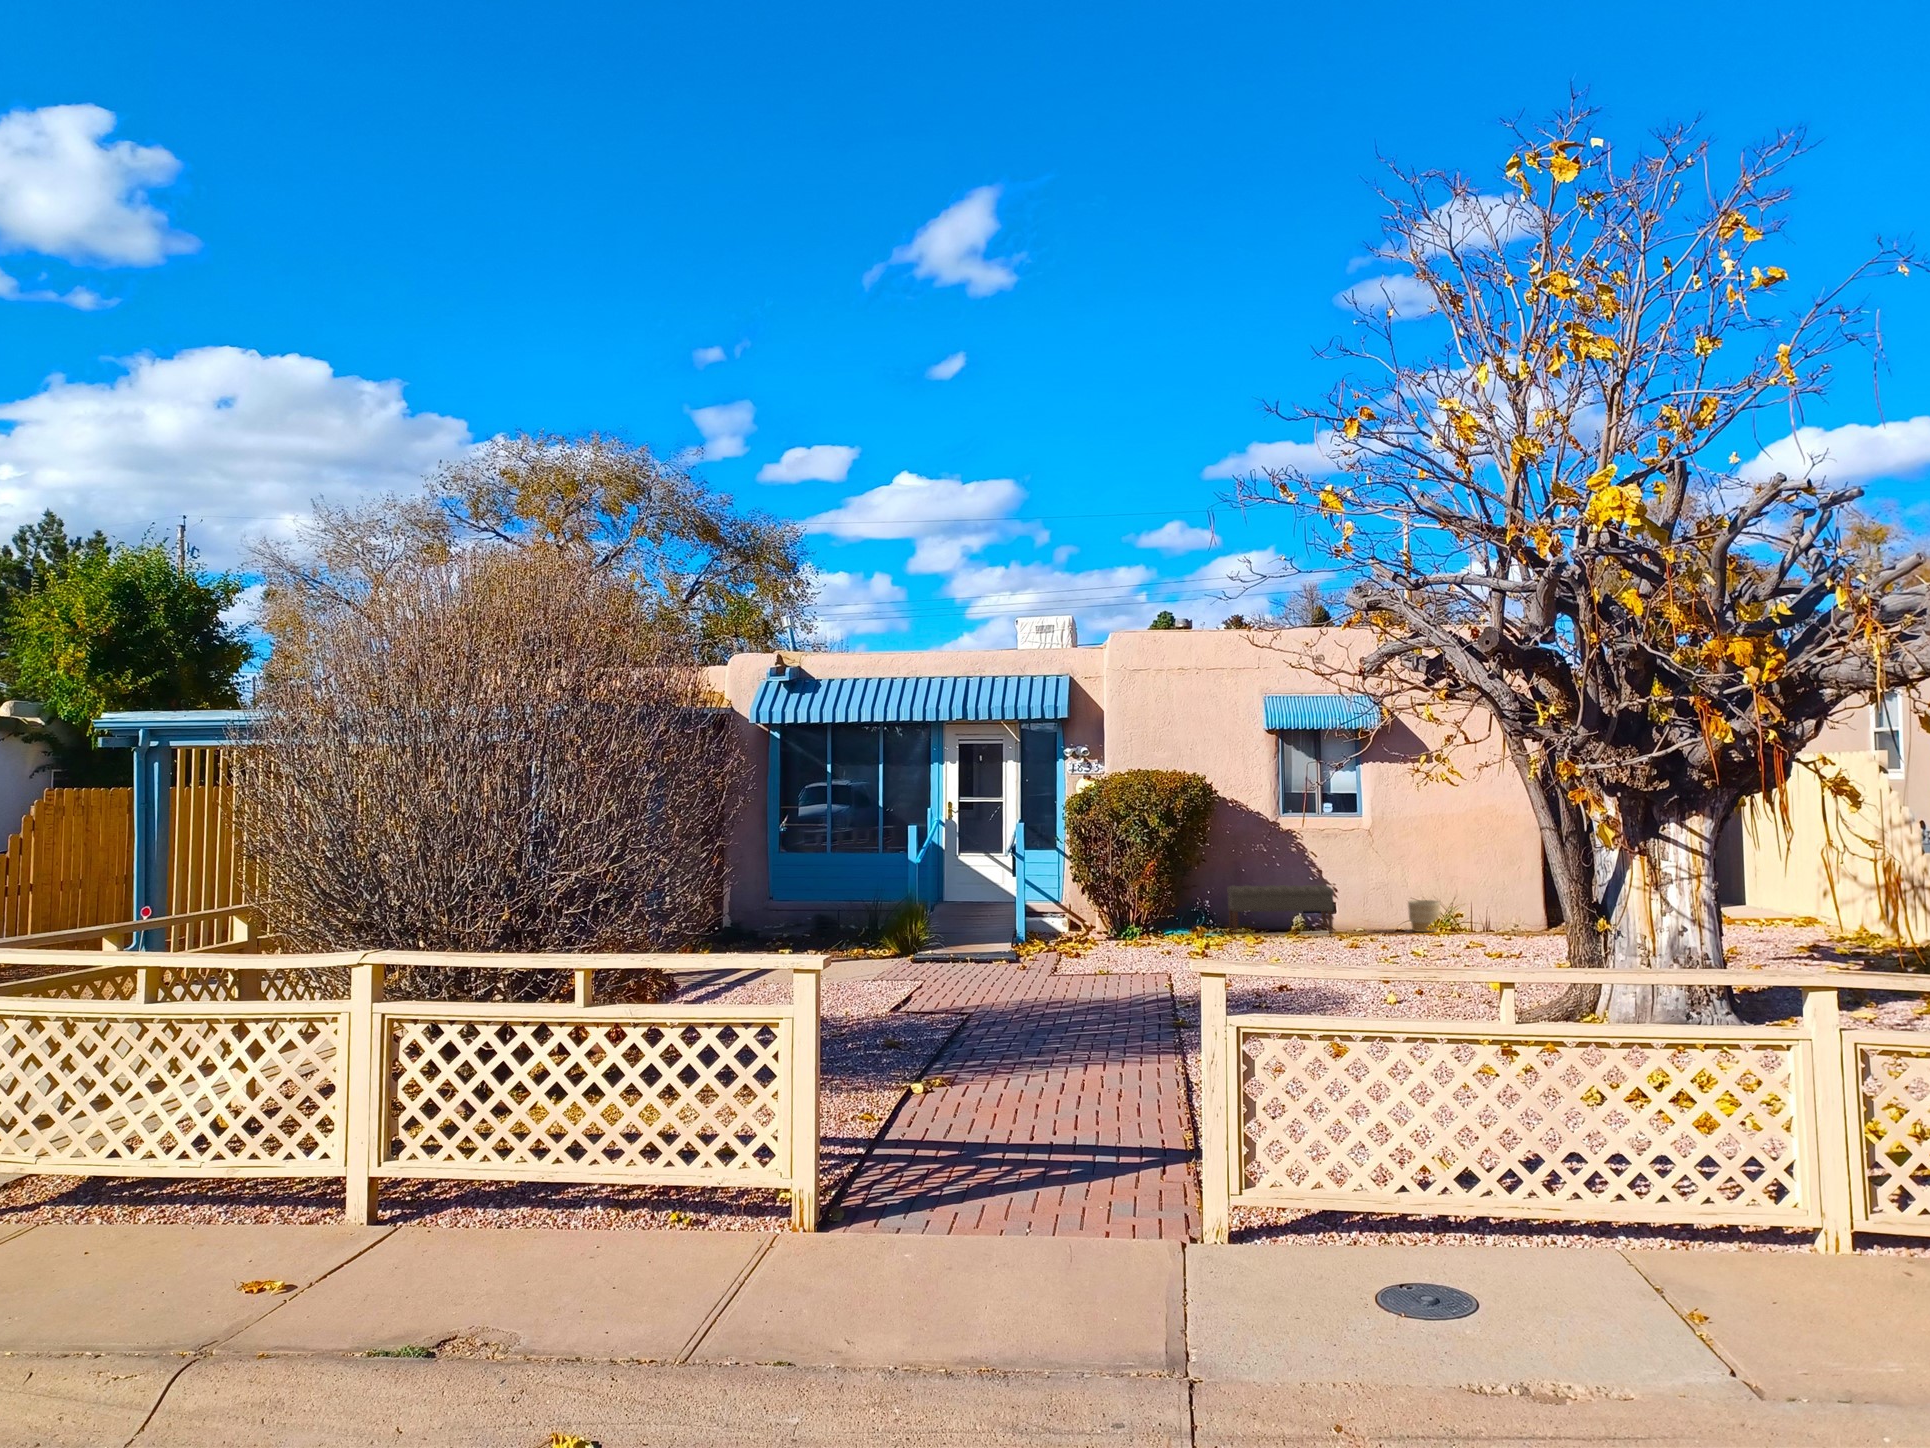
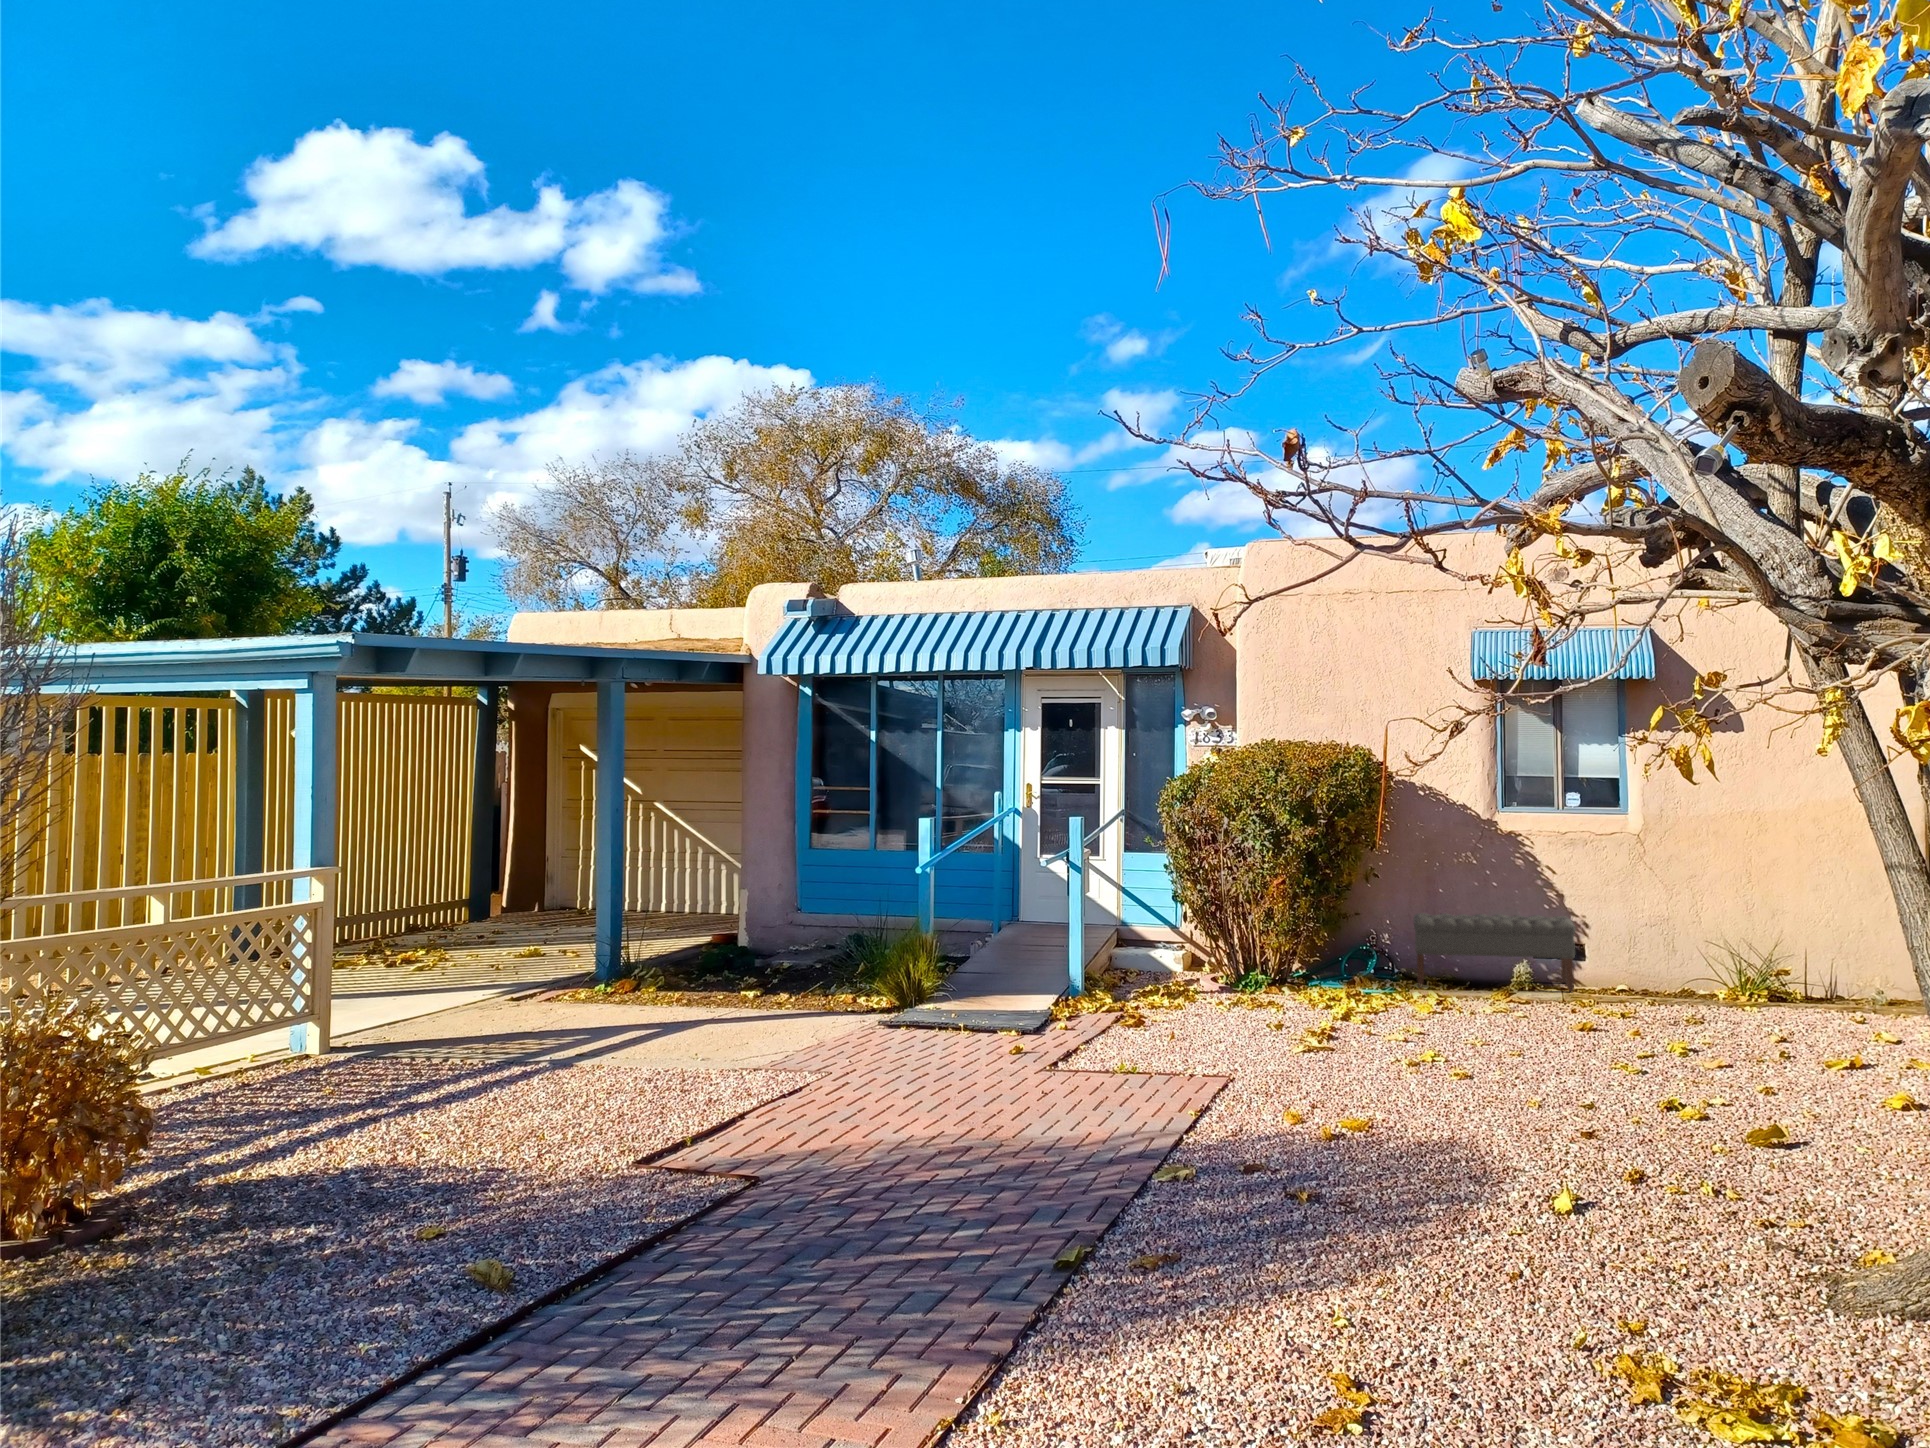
planter: present [1408,900,1440,932] -> none [1699,945,1752,997]

